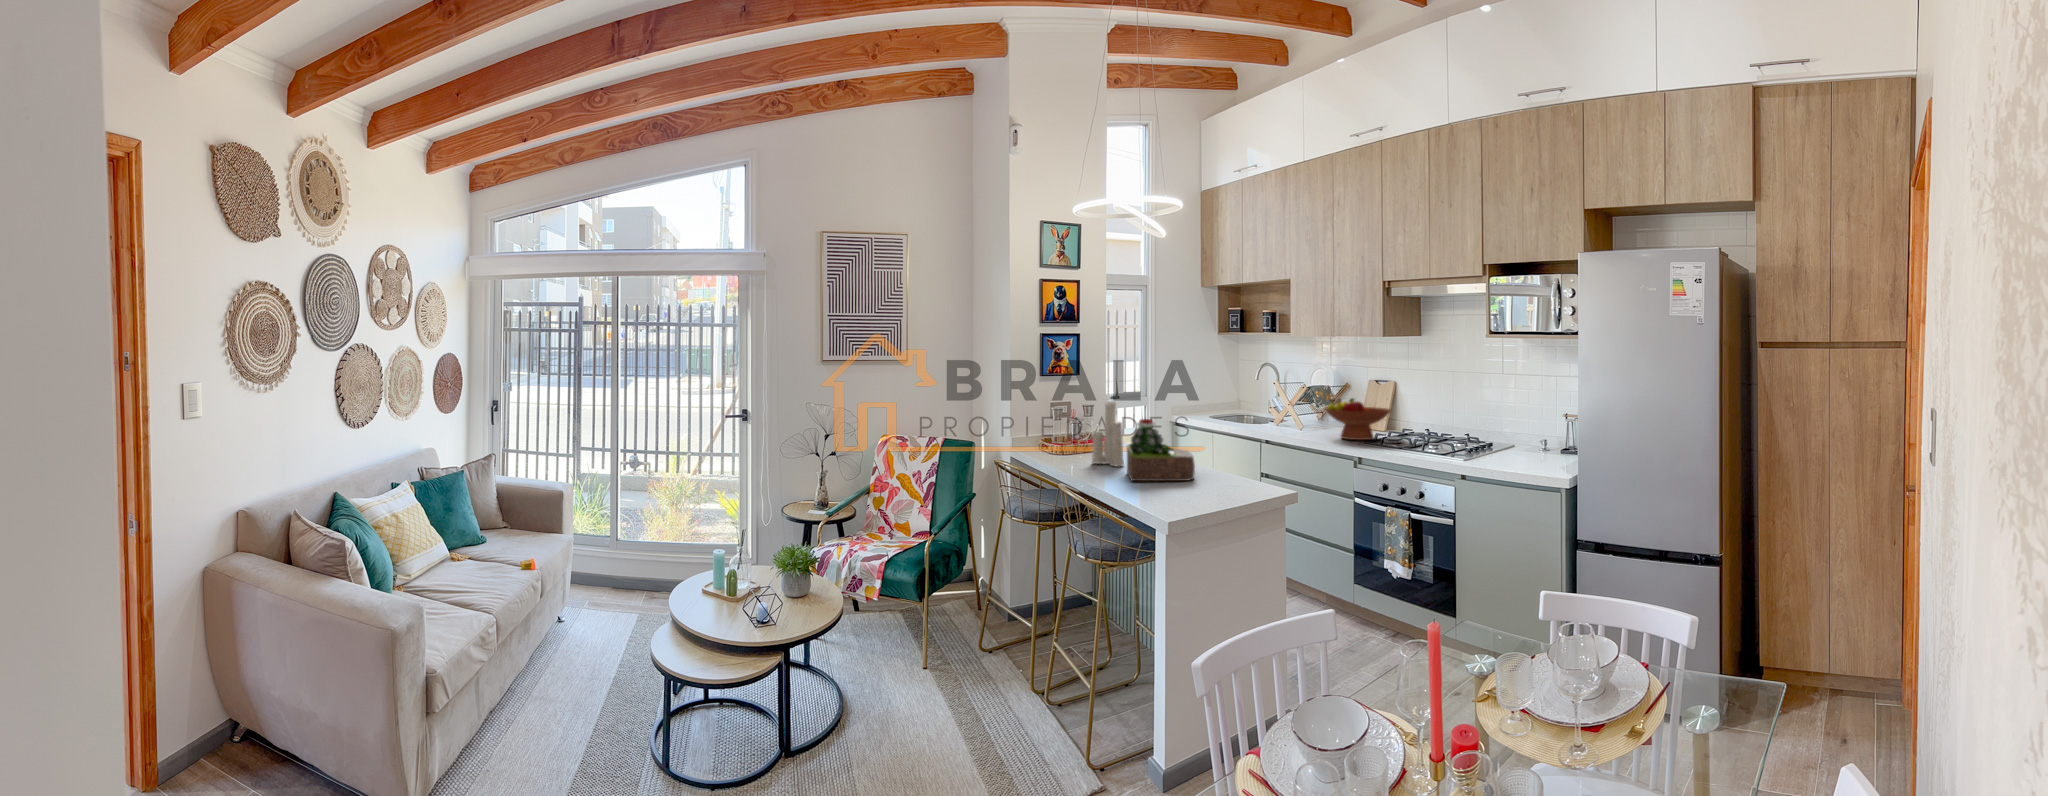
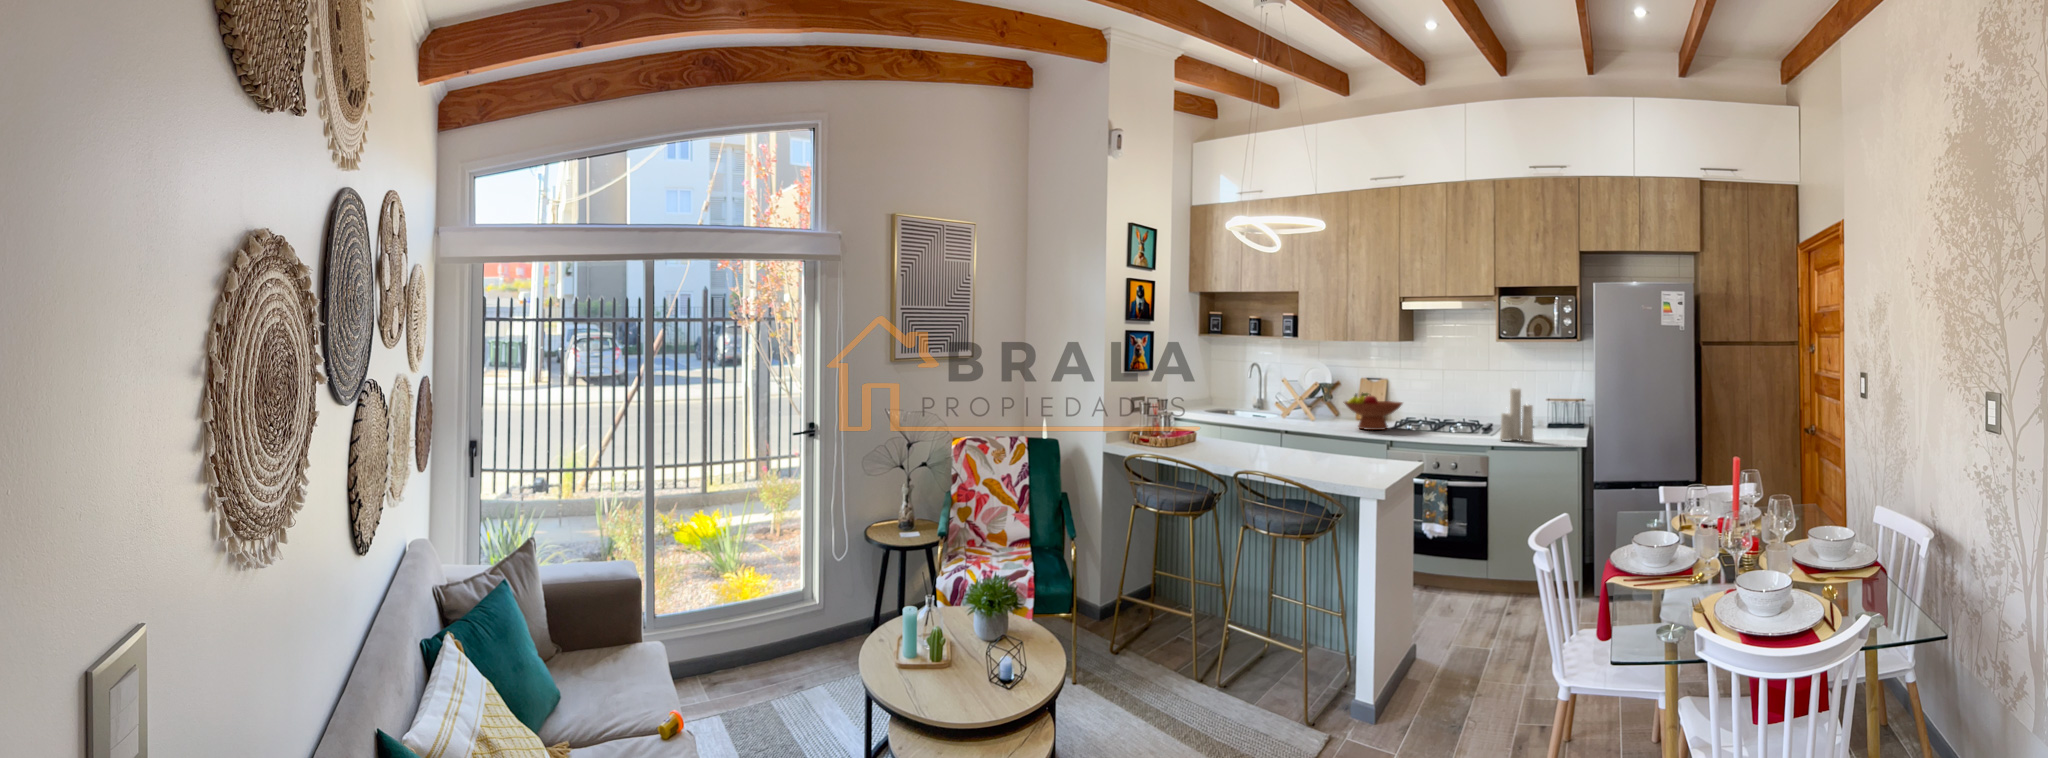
candle: present [1092,401,1124,467] -> present [1500,388,1533,442]
succulent plant: present [1127,419,1195,481] -> none [1269,411,1341,468]

